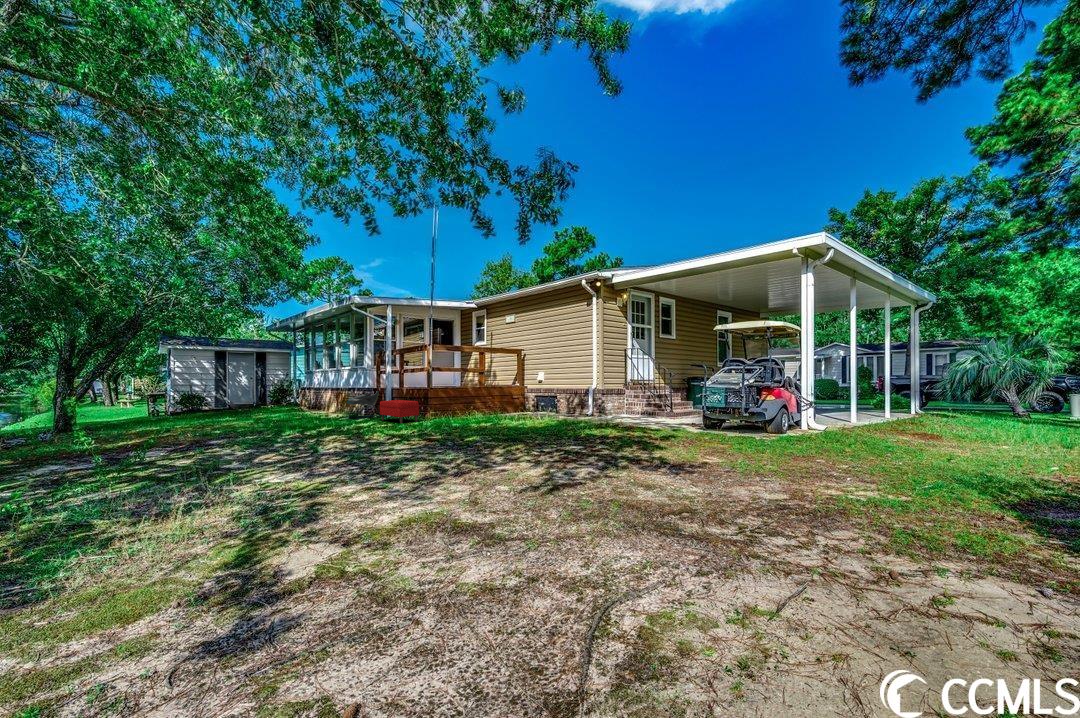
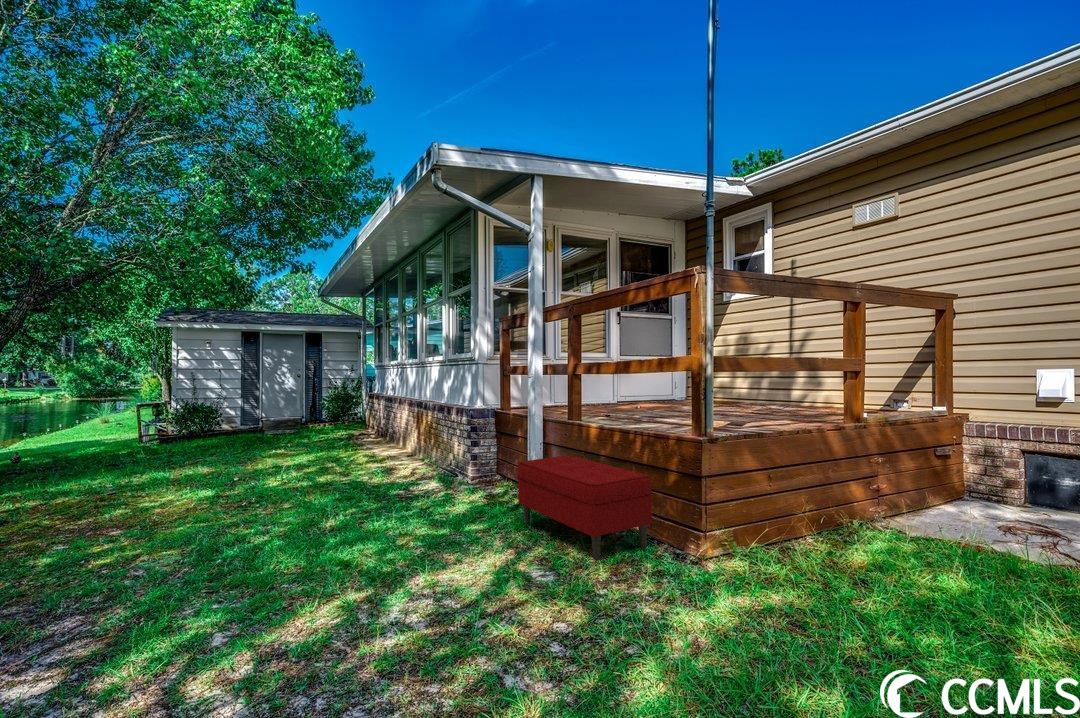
lounge chair: present [347,386,381,420] -> none [429,403,519,507]

